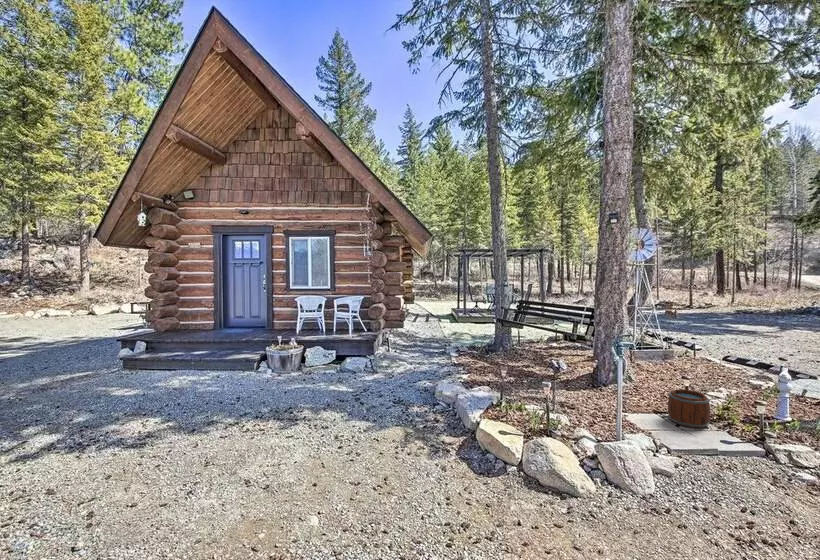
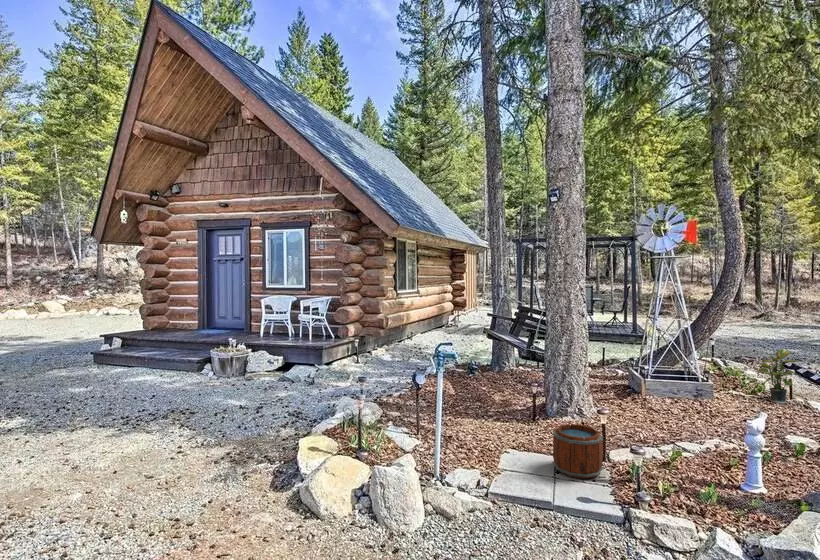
potted plant: none [701,325,726,362] -> present [759,348,797,404]

